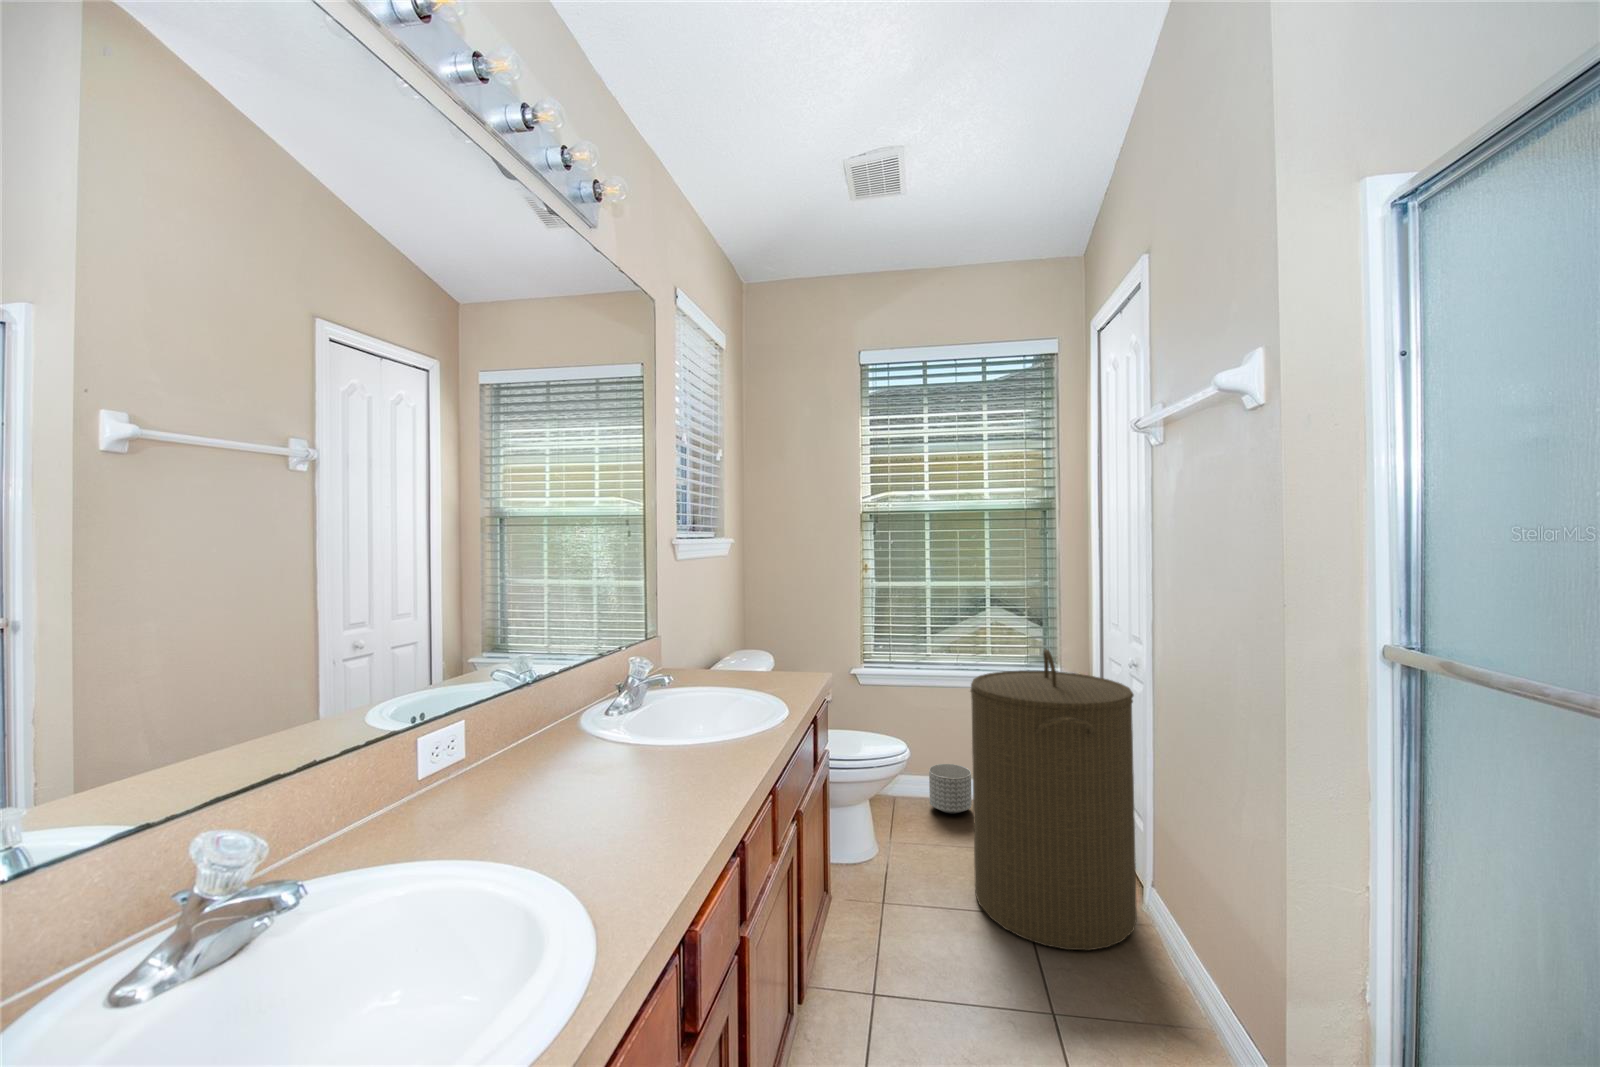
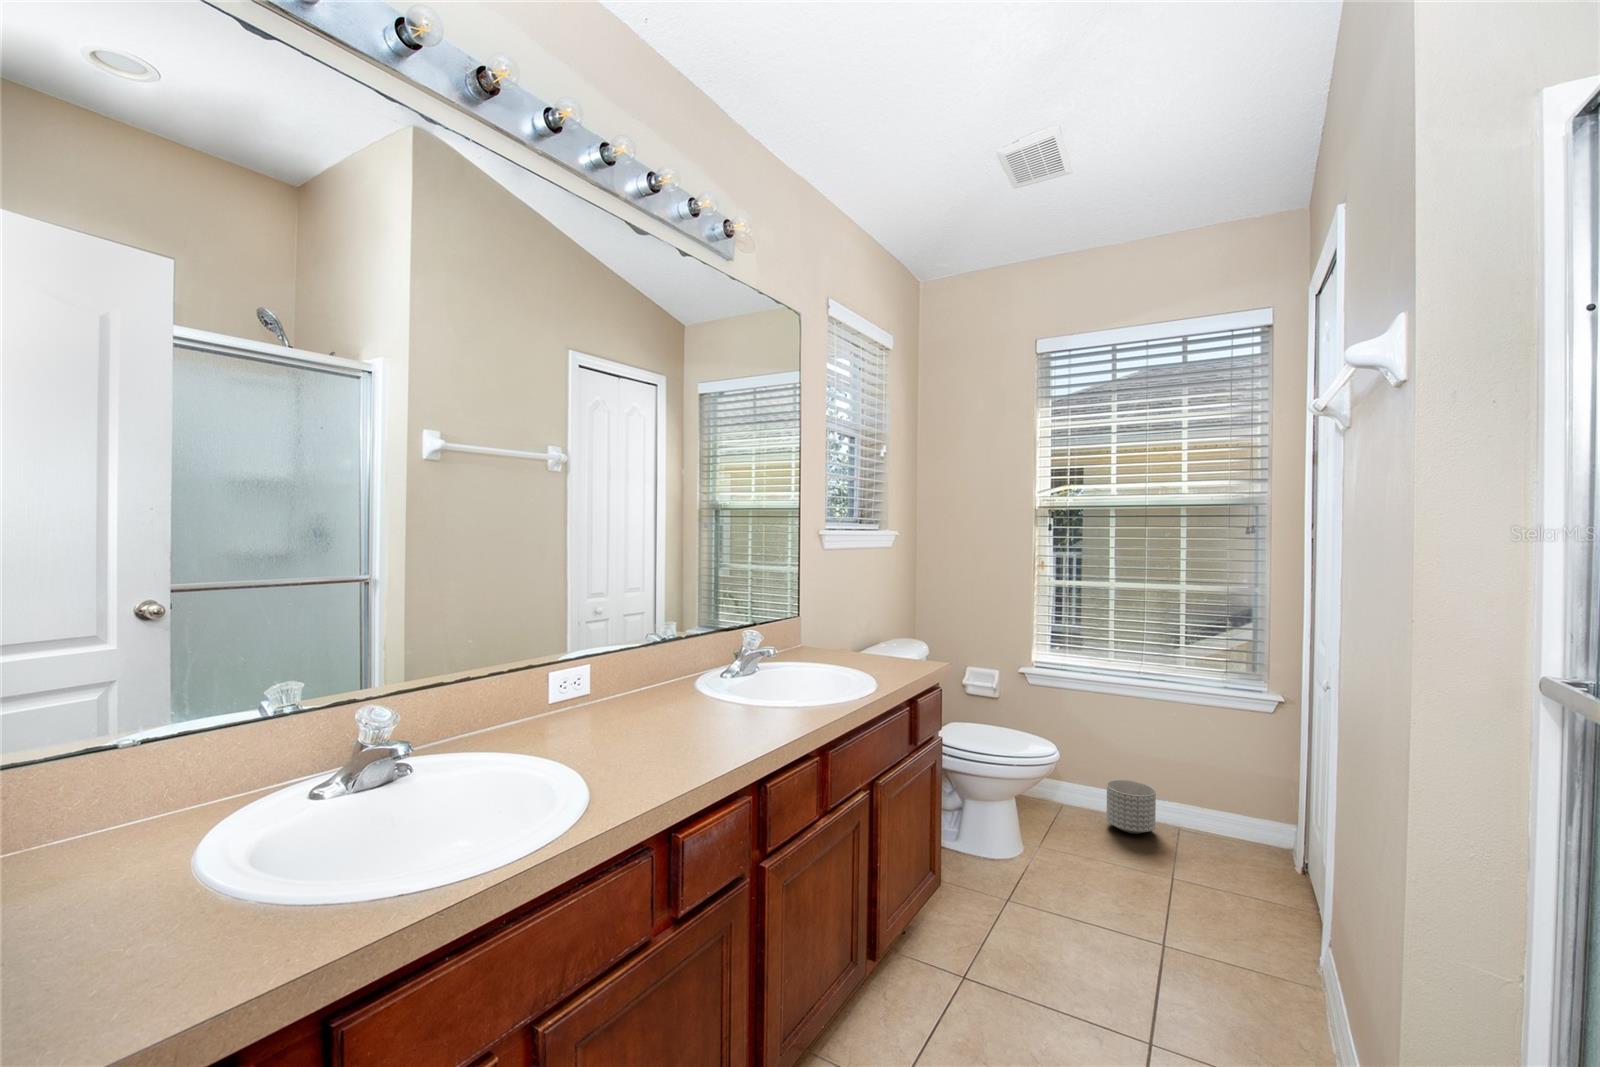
laundry hamper: present [971,649,1137,950] -> none [1158,661,1358,988]

